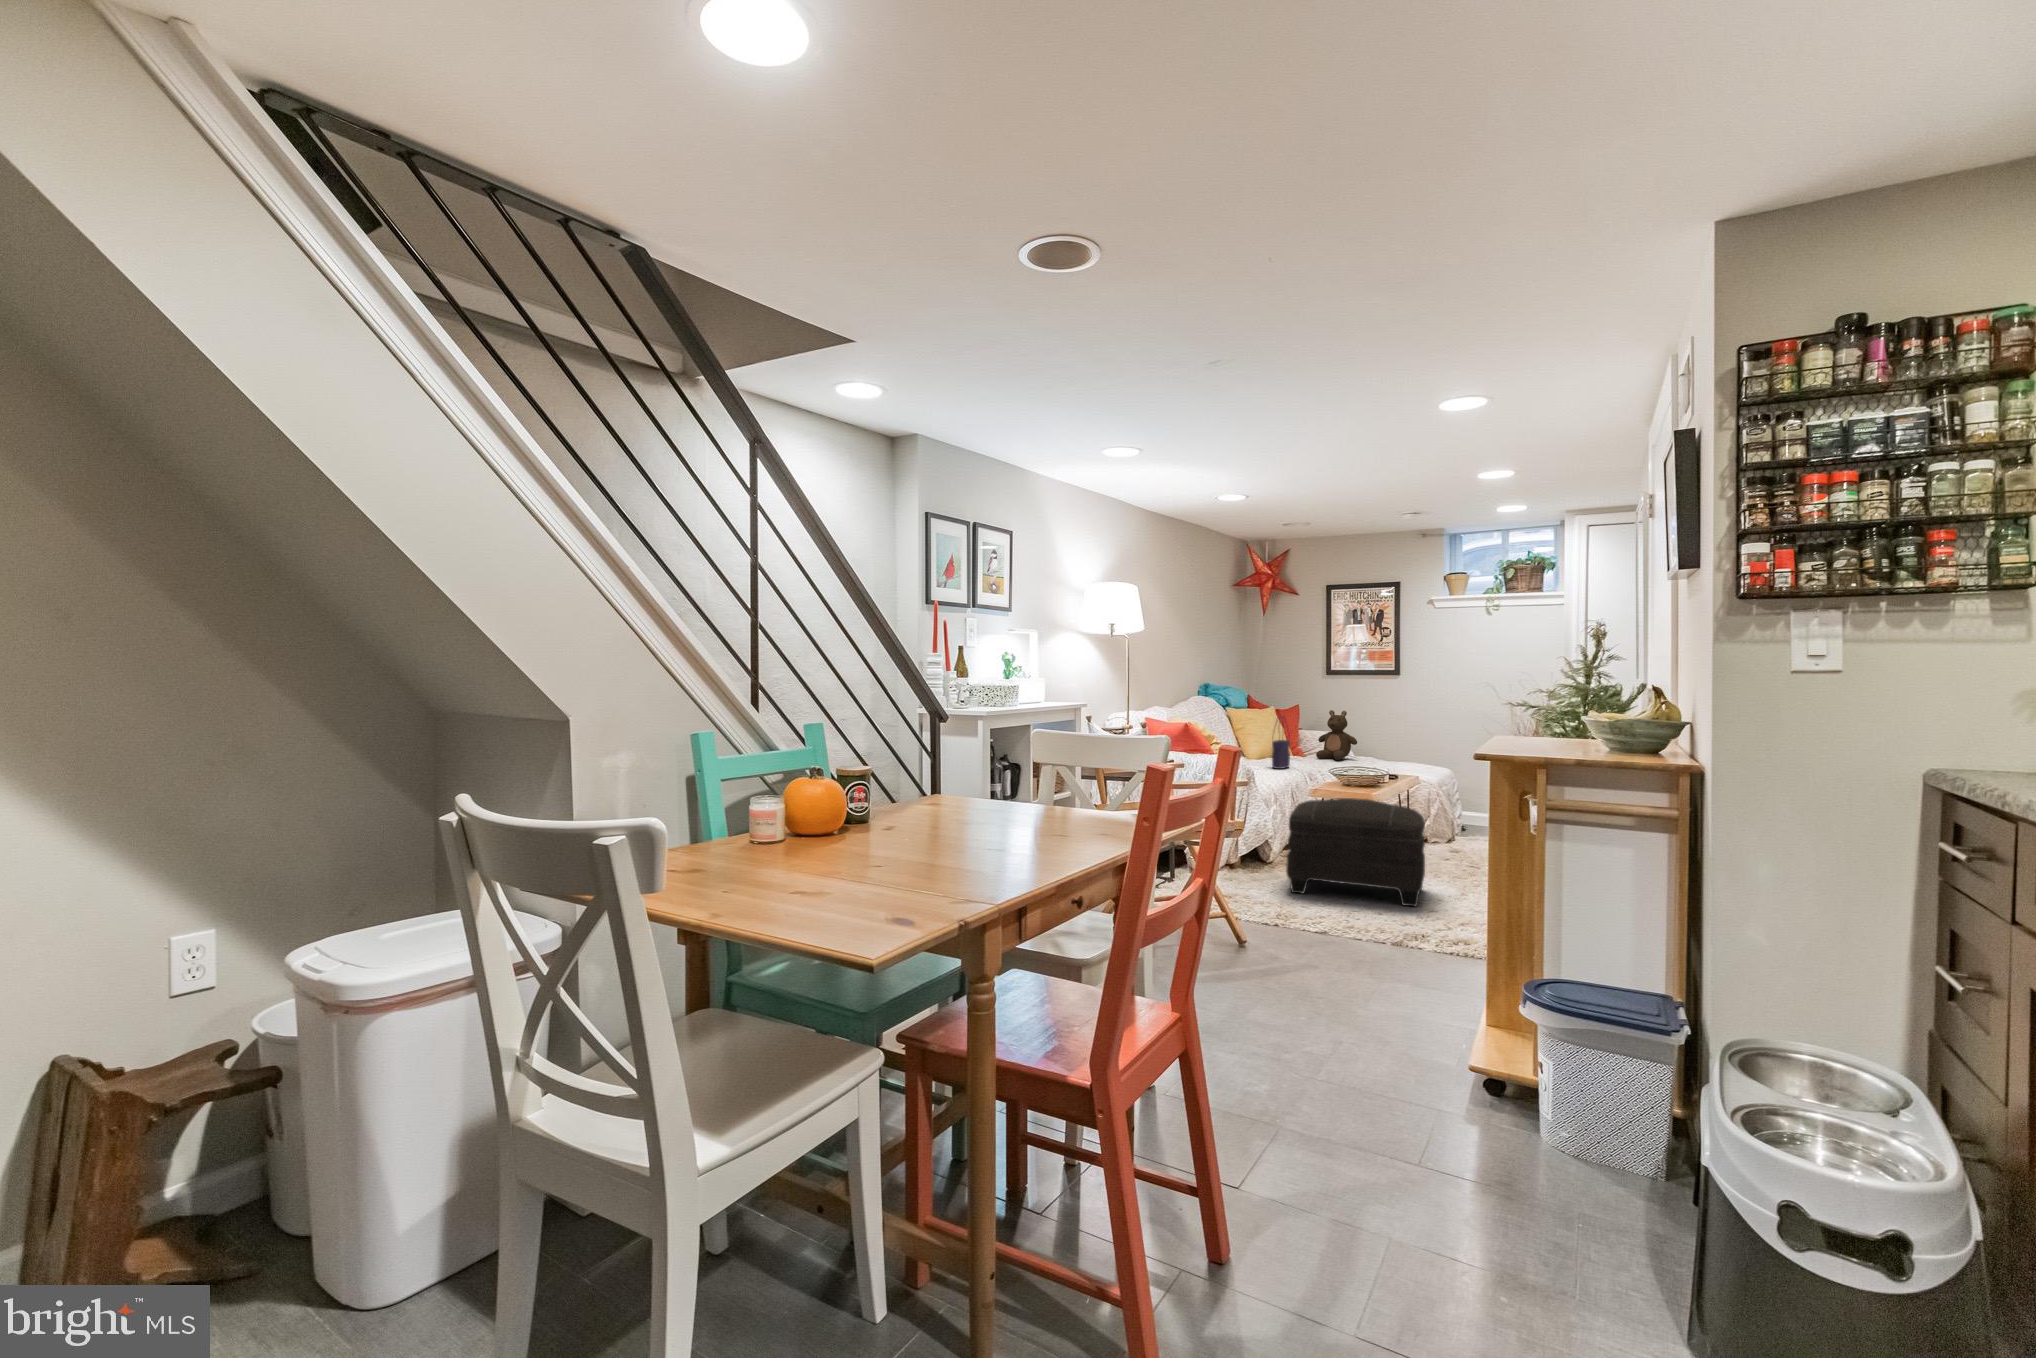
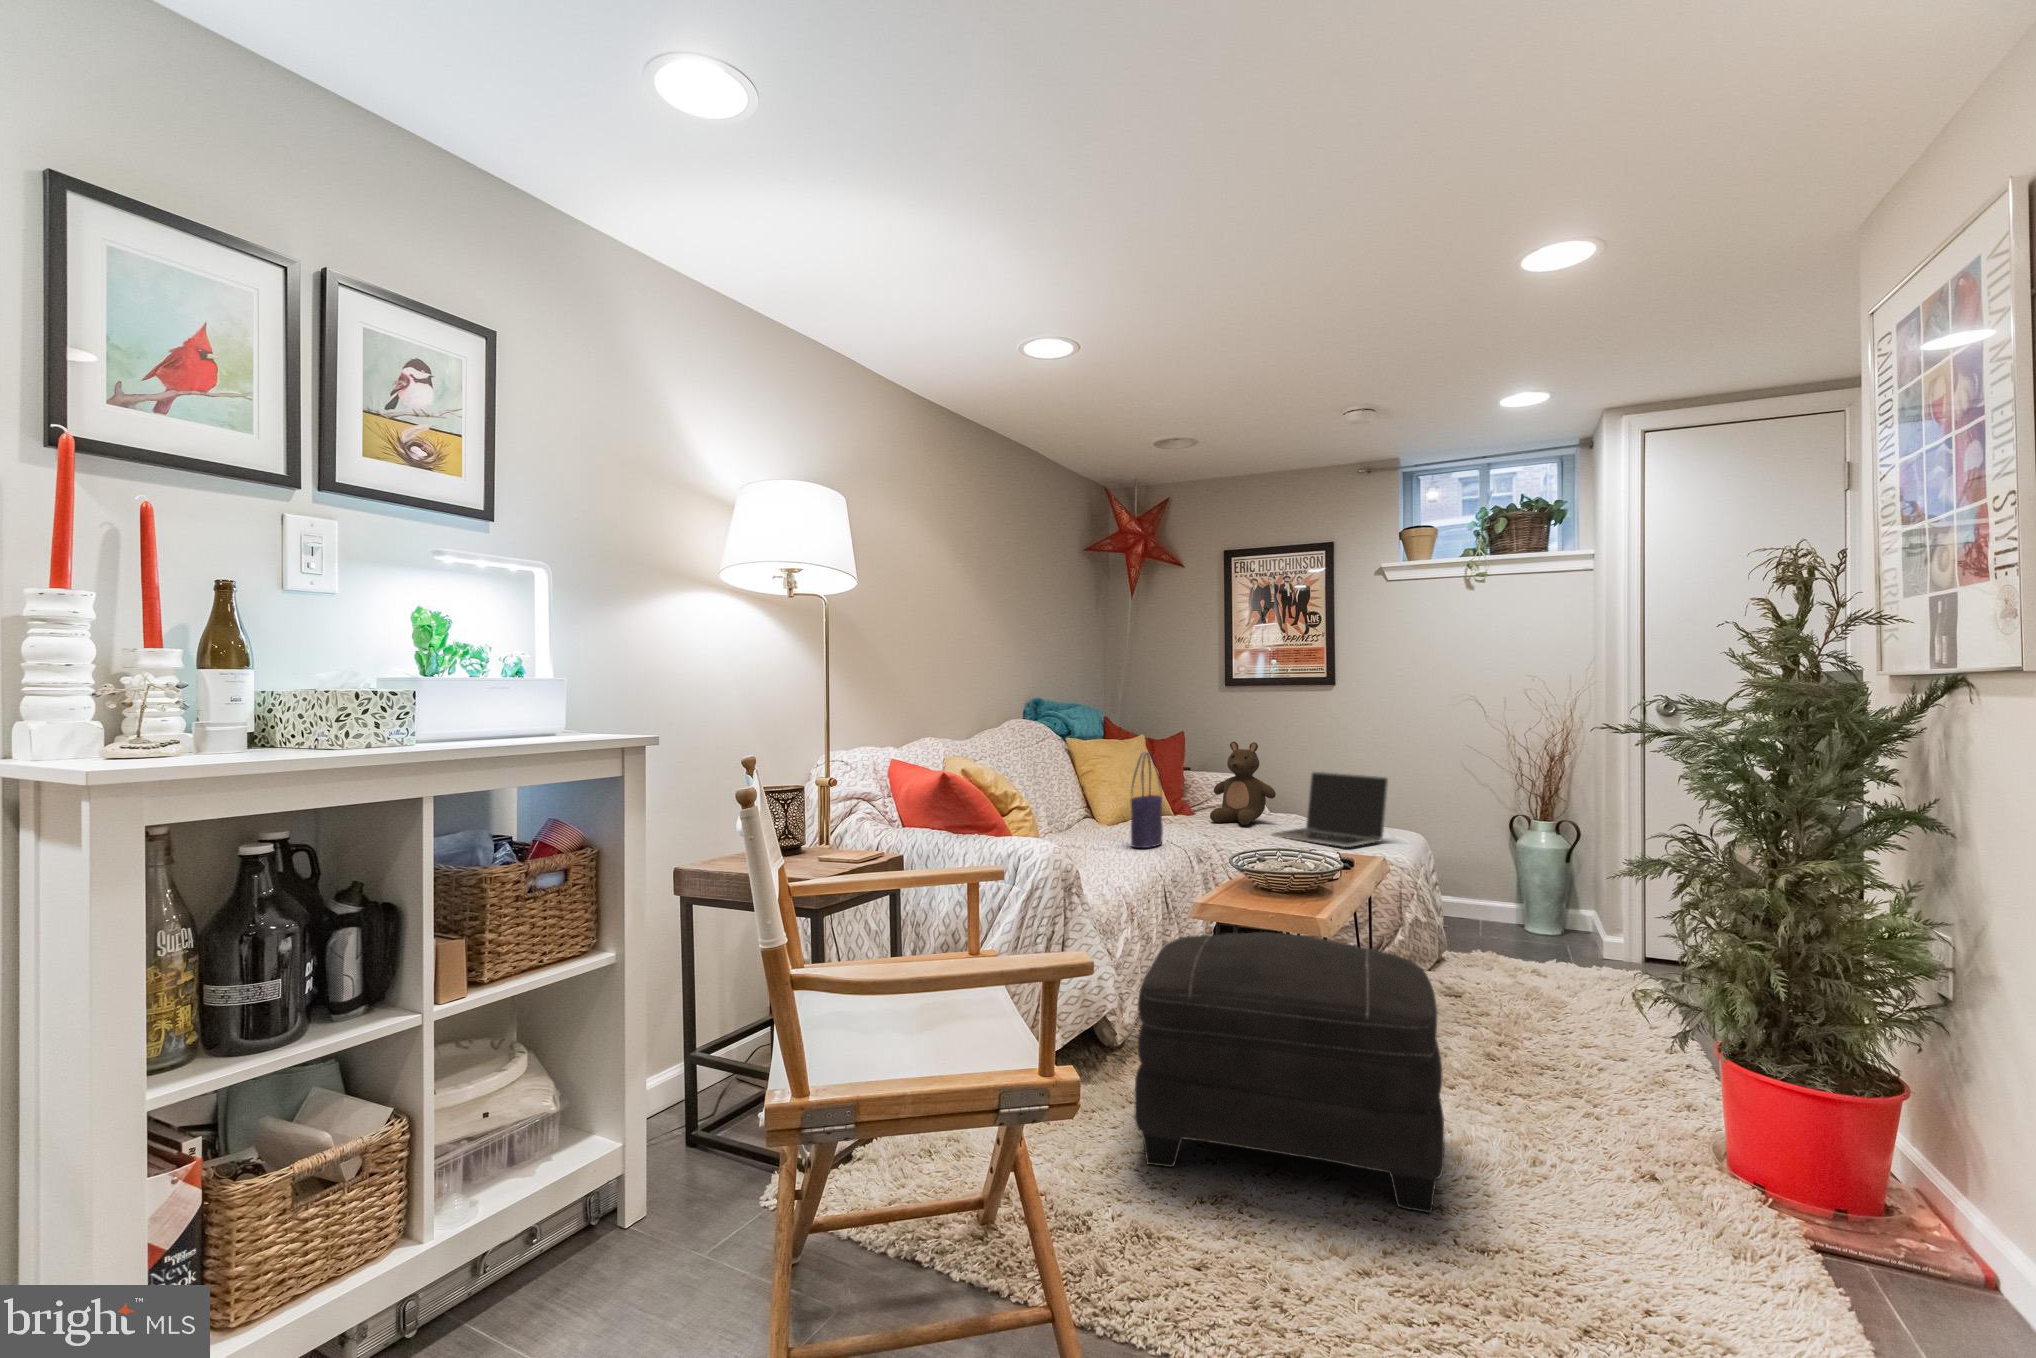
laptop: none [1354,729,1425,771] -> present [1272,772,1388,847]

